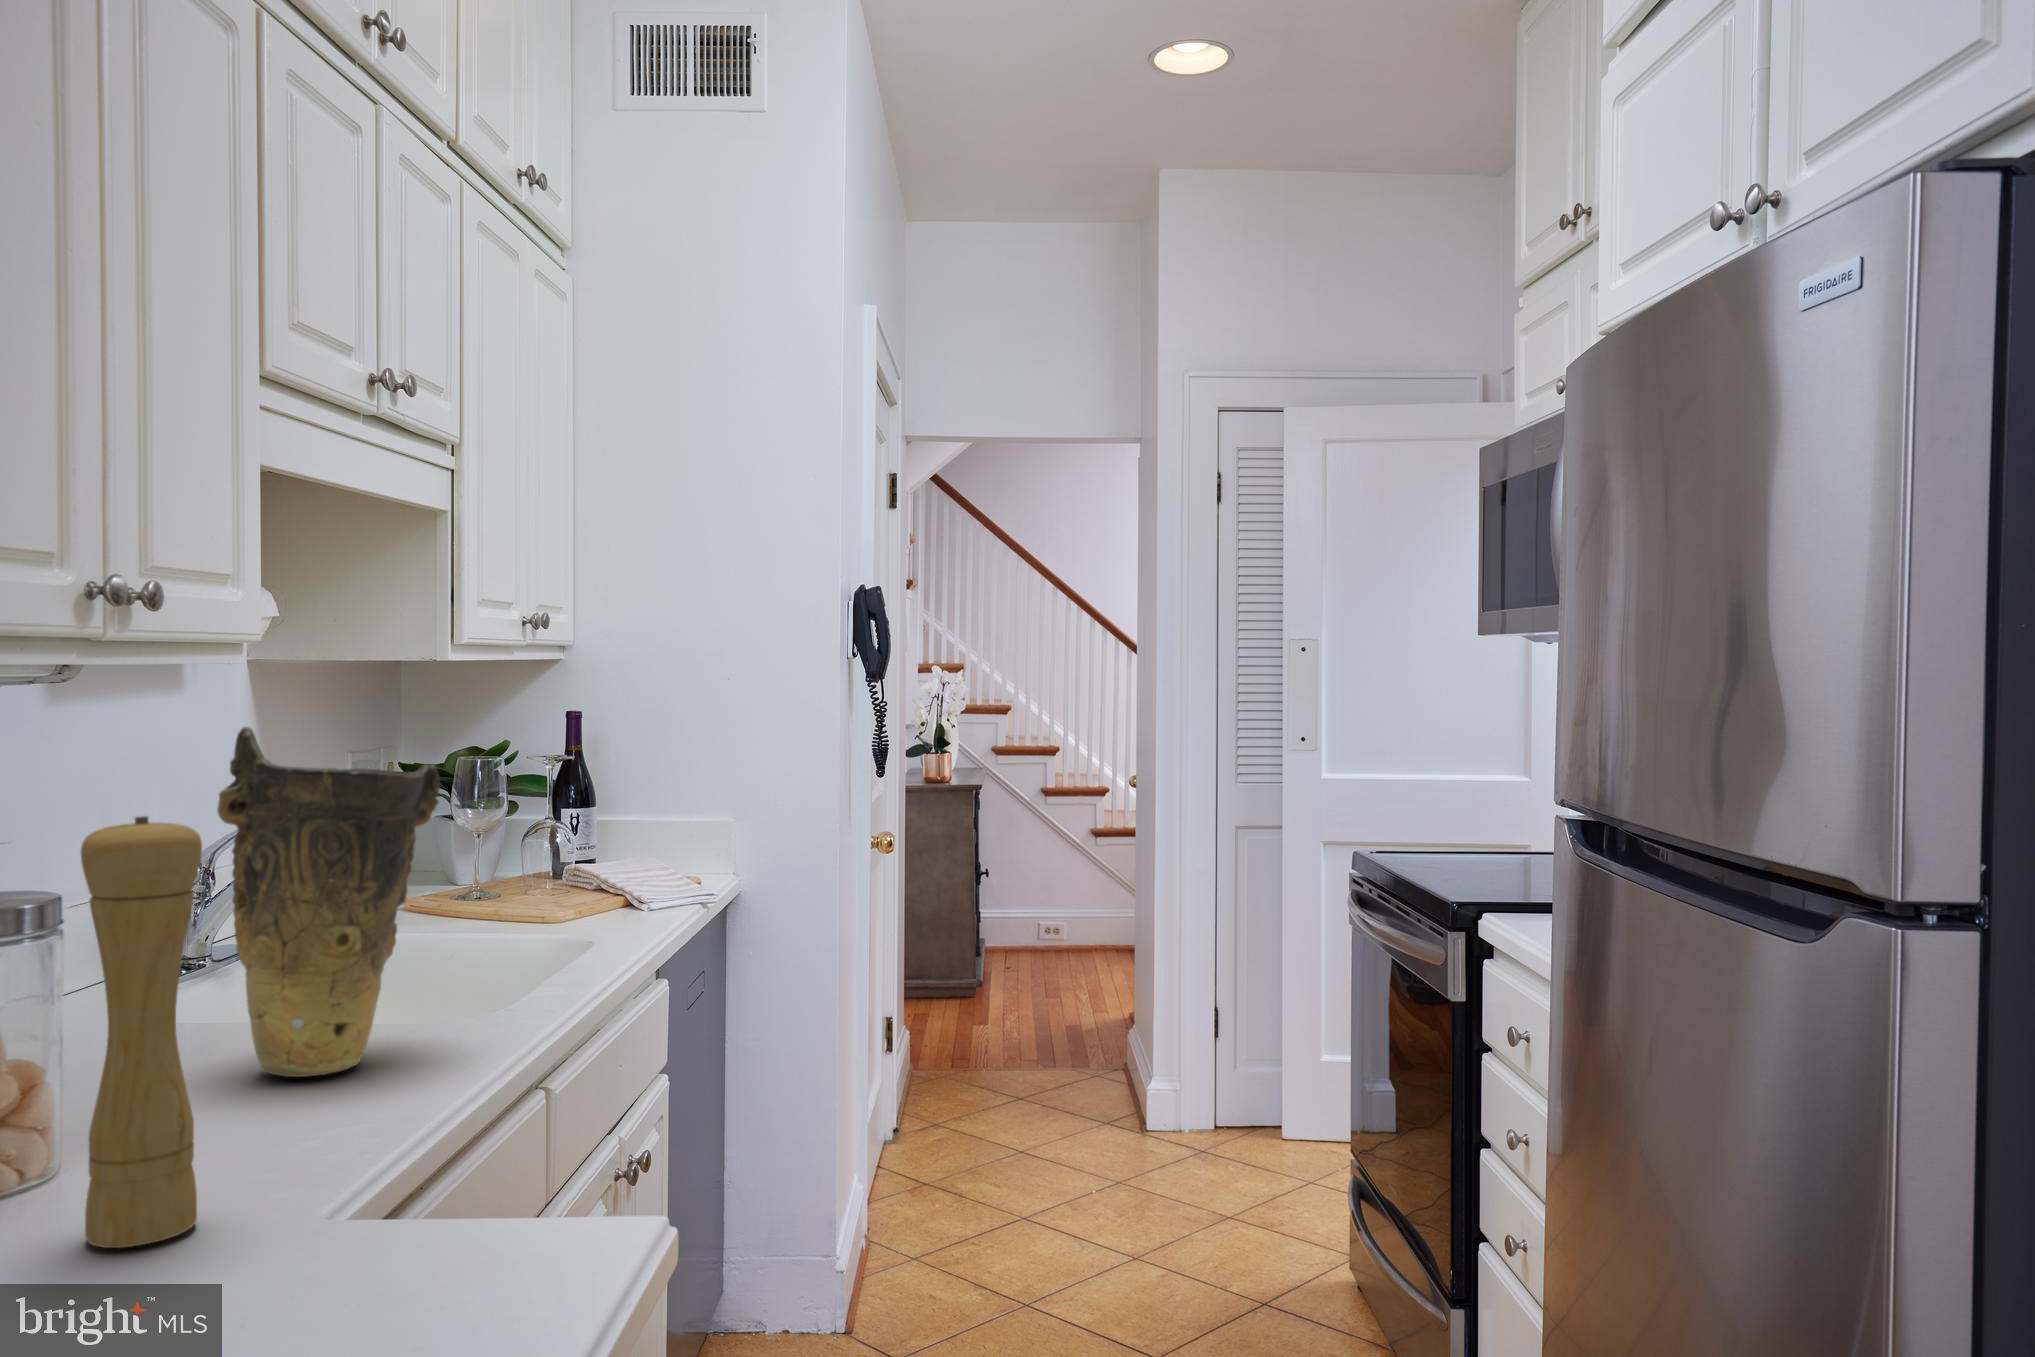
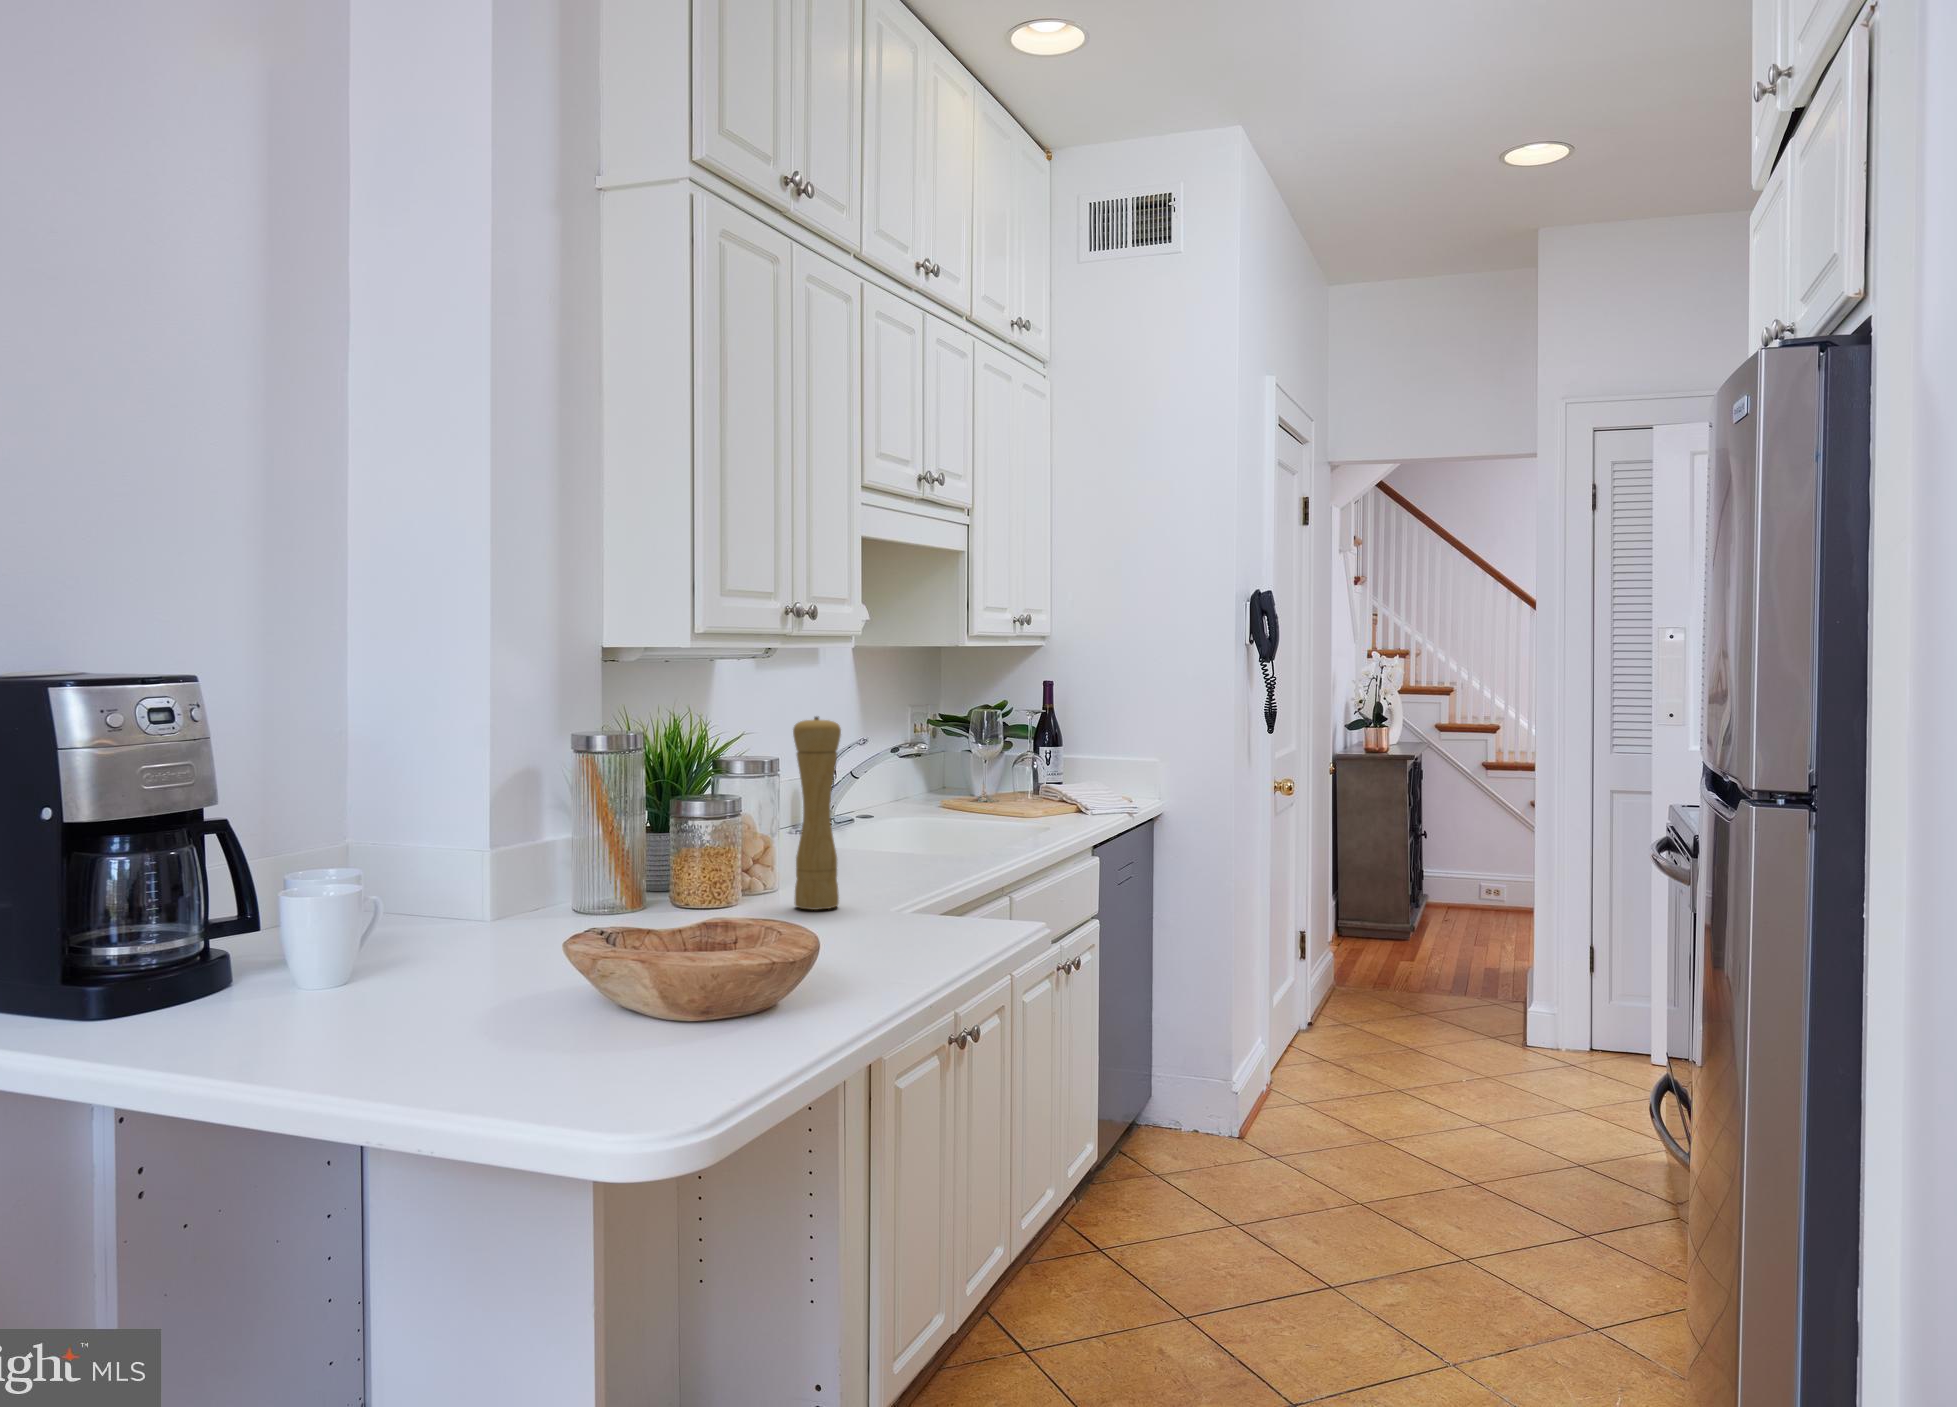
vase: present [217,727,440,1077] -> none [843,681,952,867]

